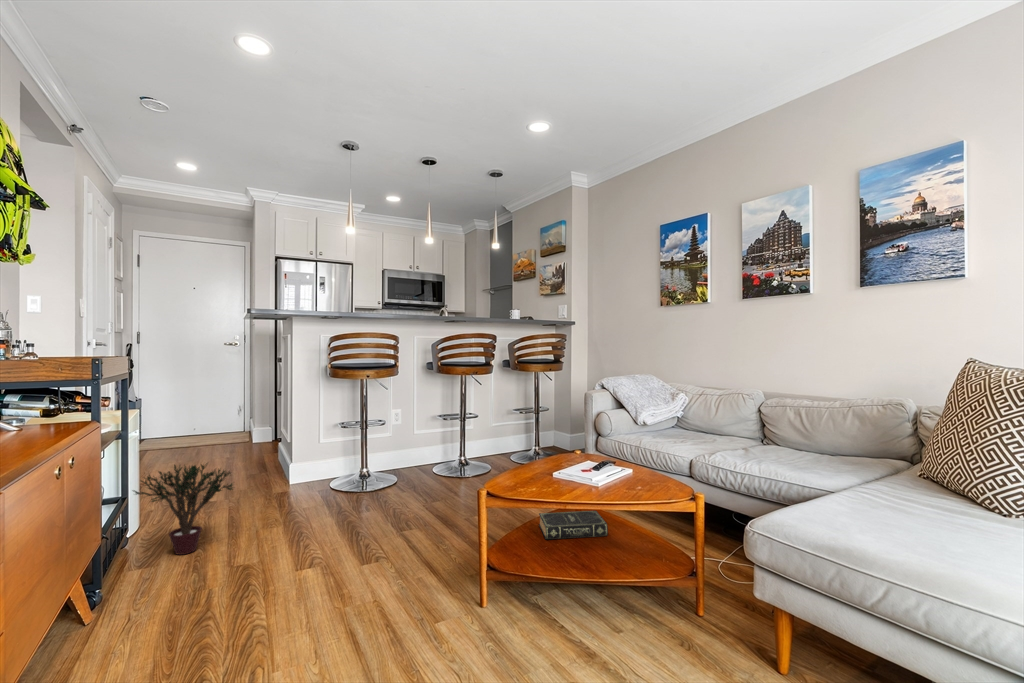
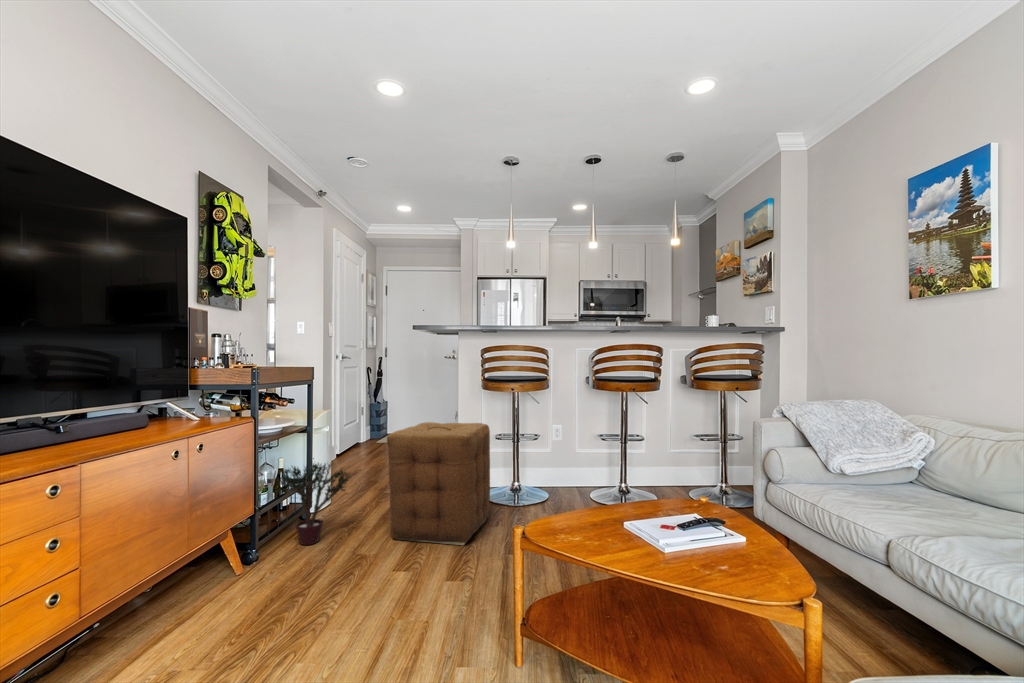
ottoman: none [274,410,367,531] -> present [387,422,490,545]
book: present [539,511,608,539] -> none [604,588,705,654]

